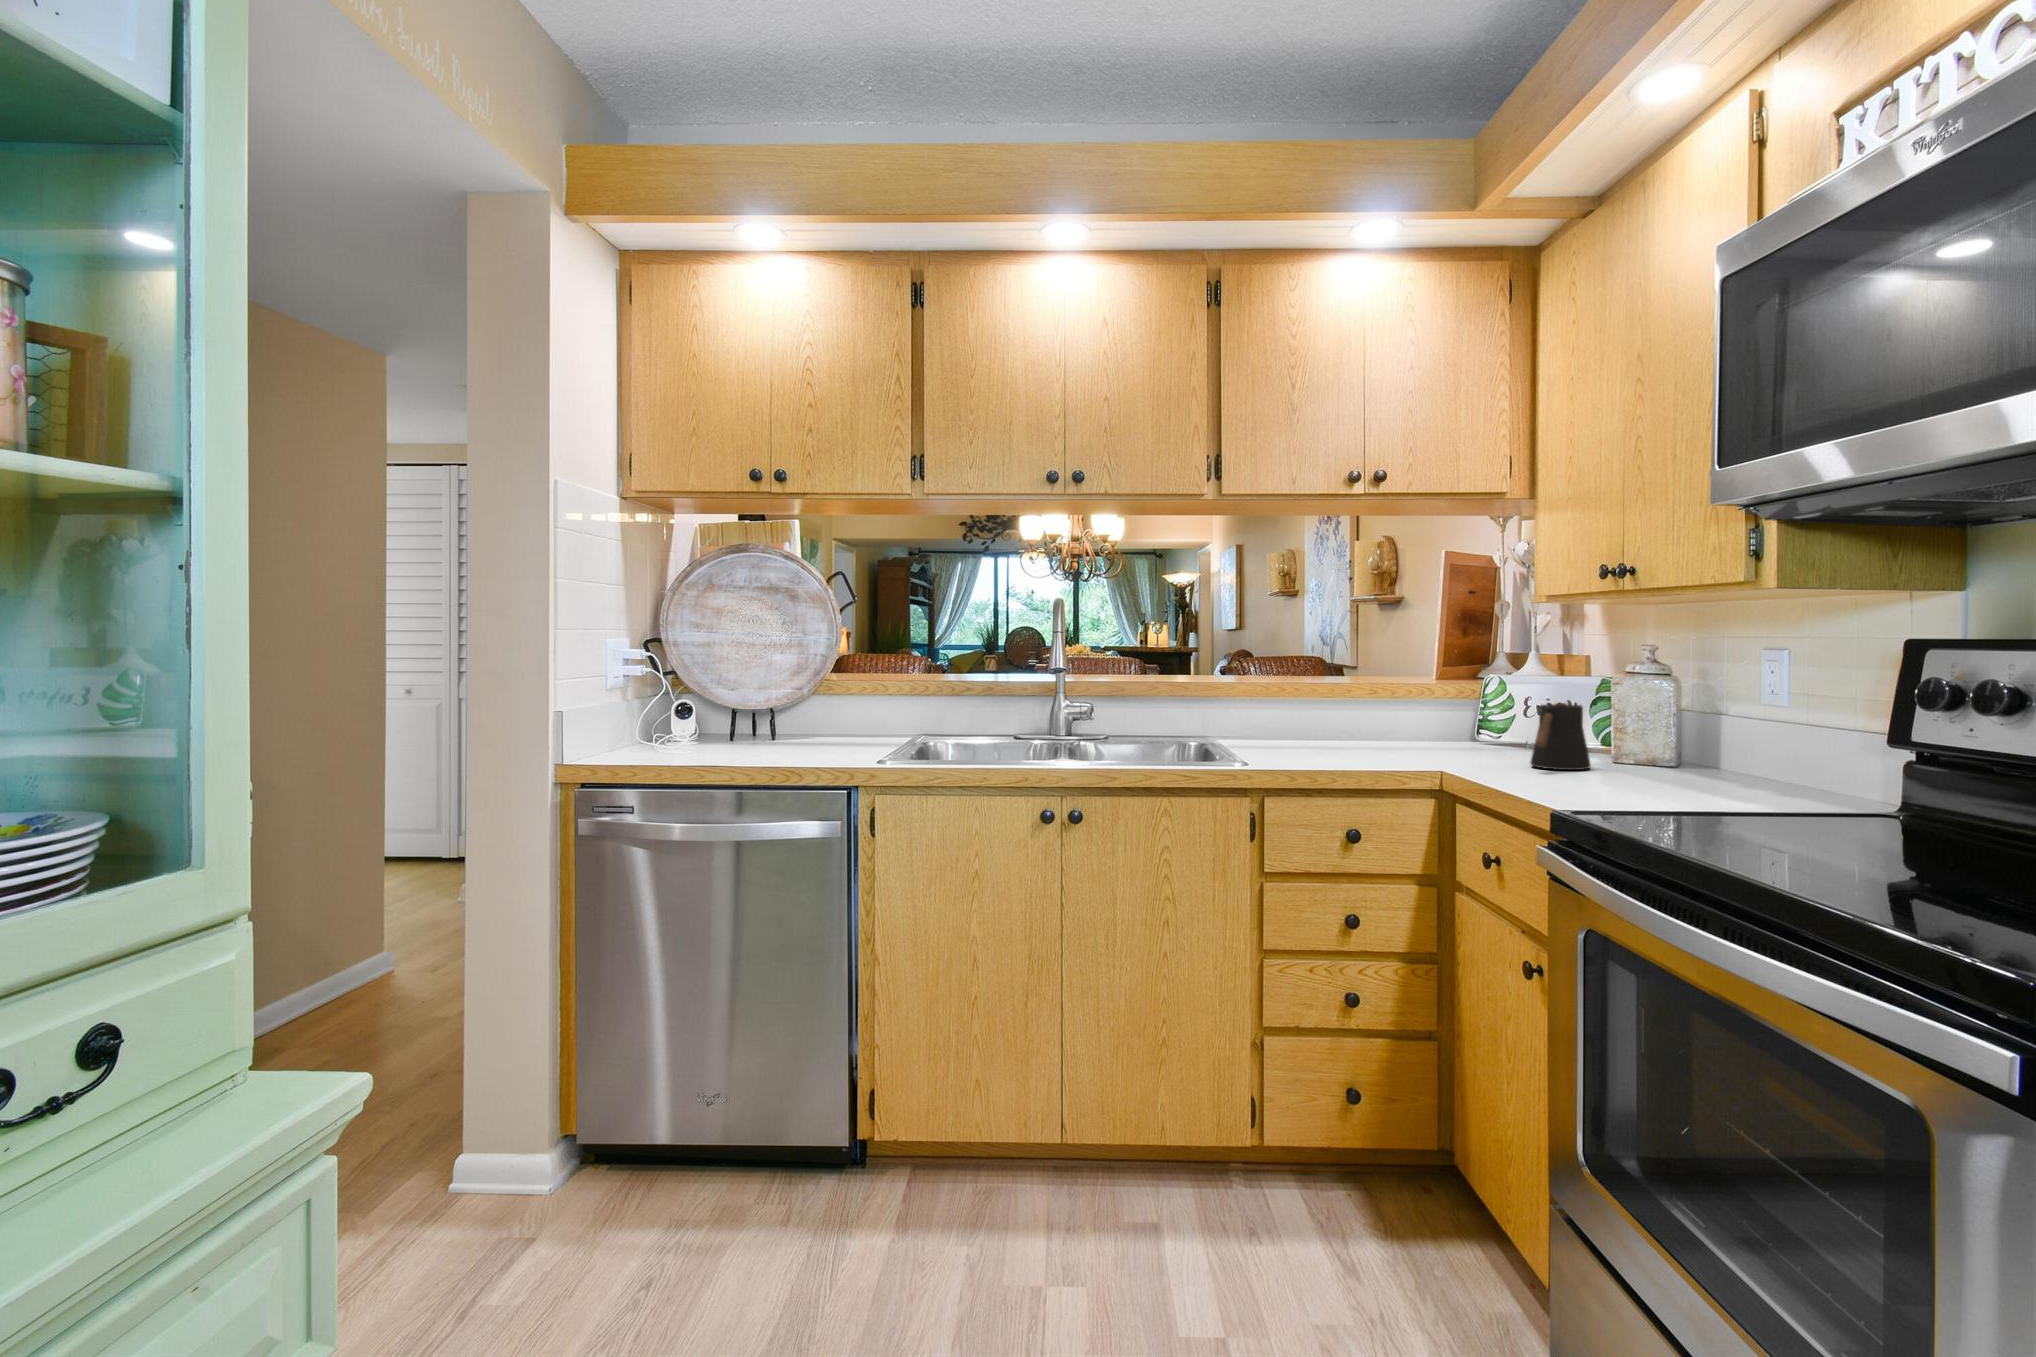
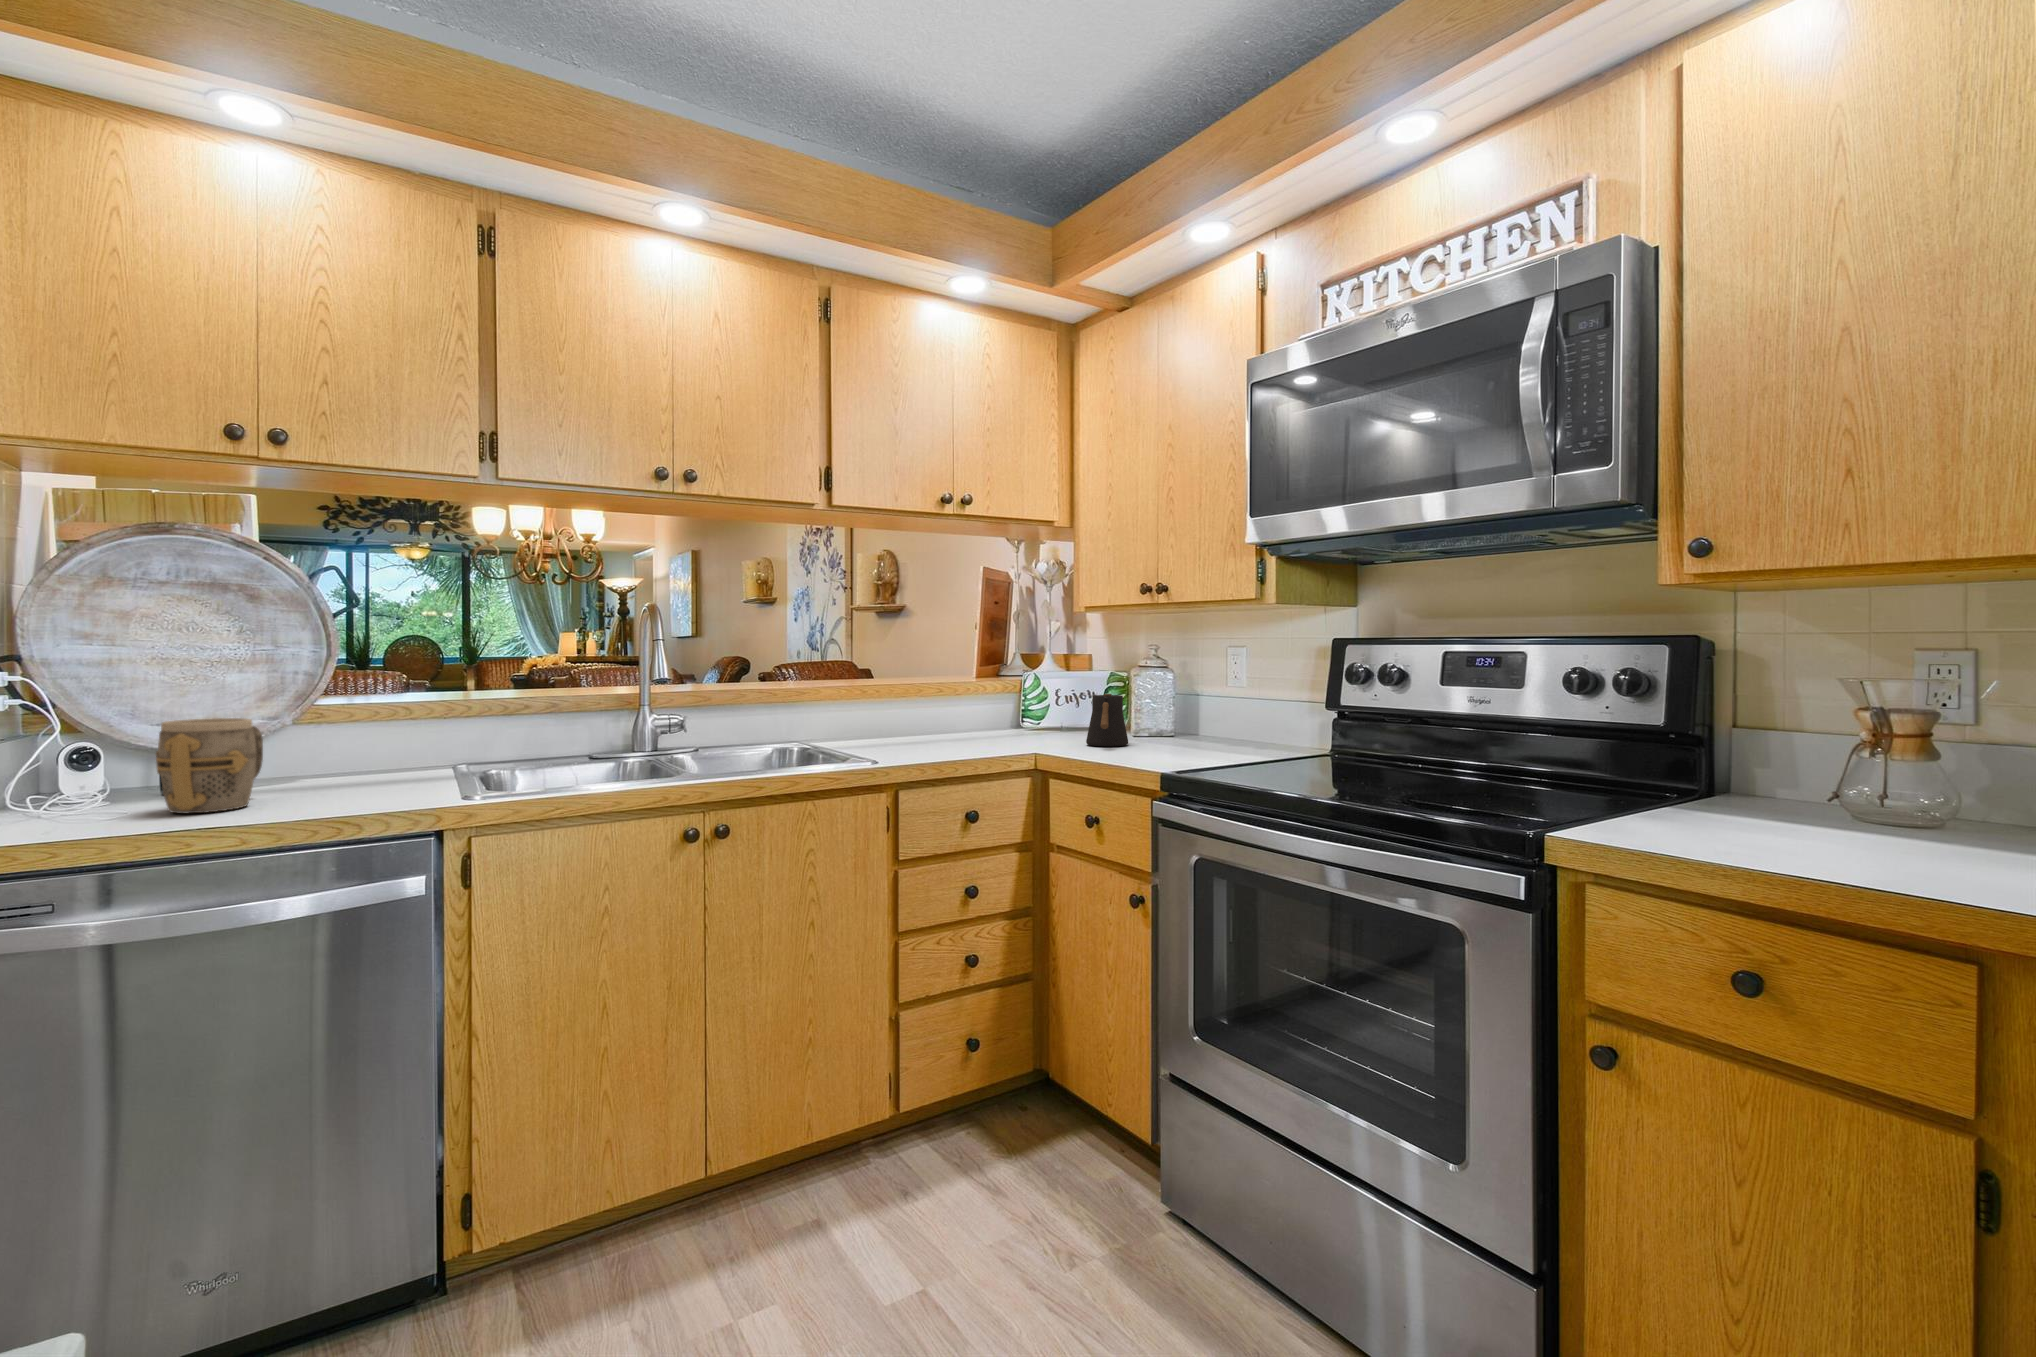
mug: none [701,702,769,768] -> present [156,718,263,813]

